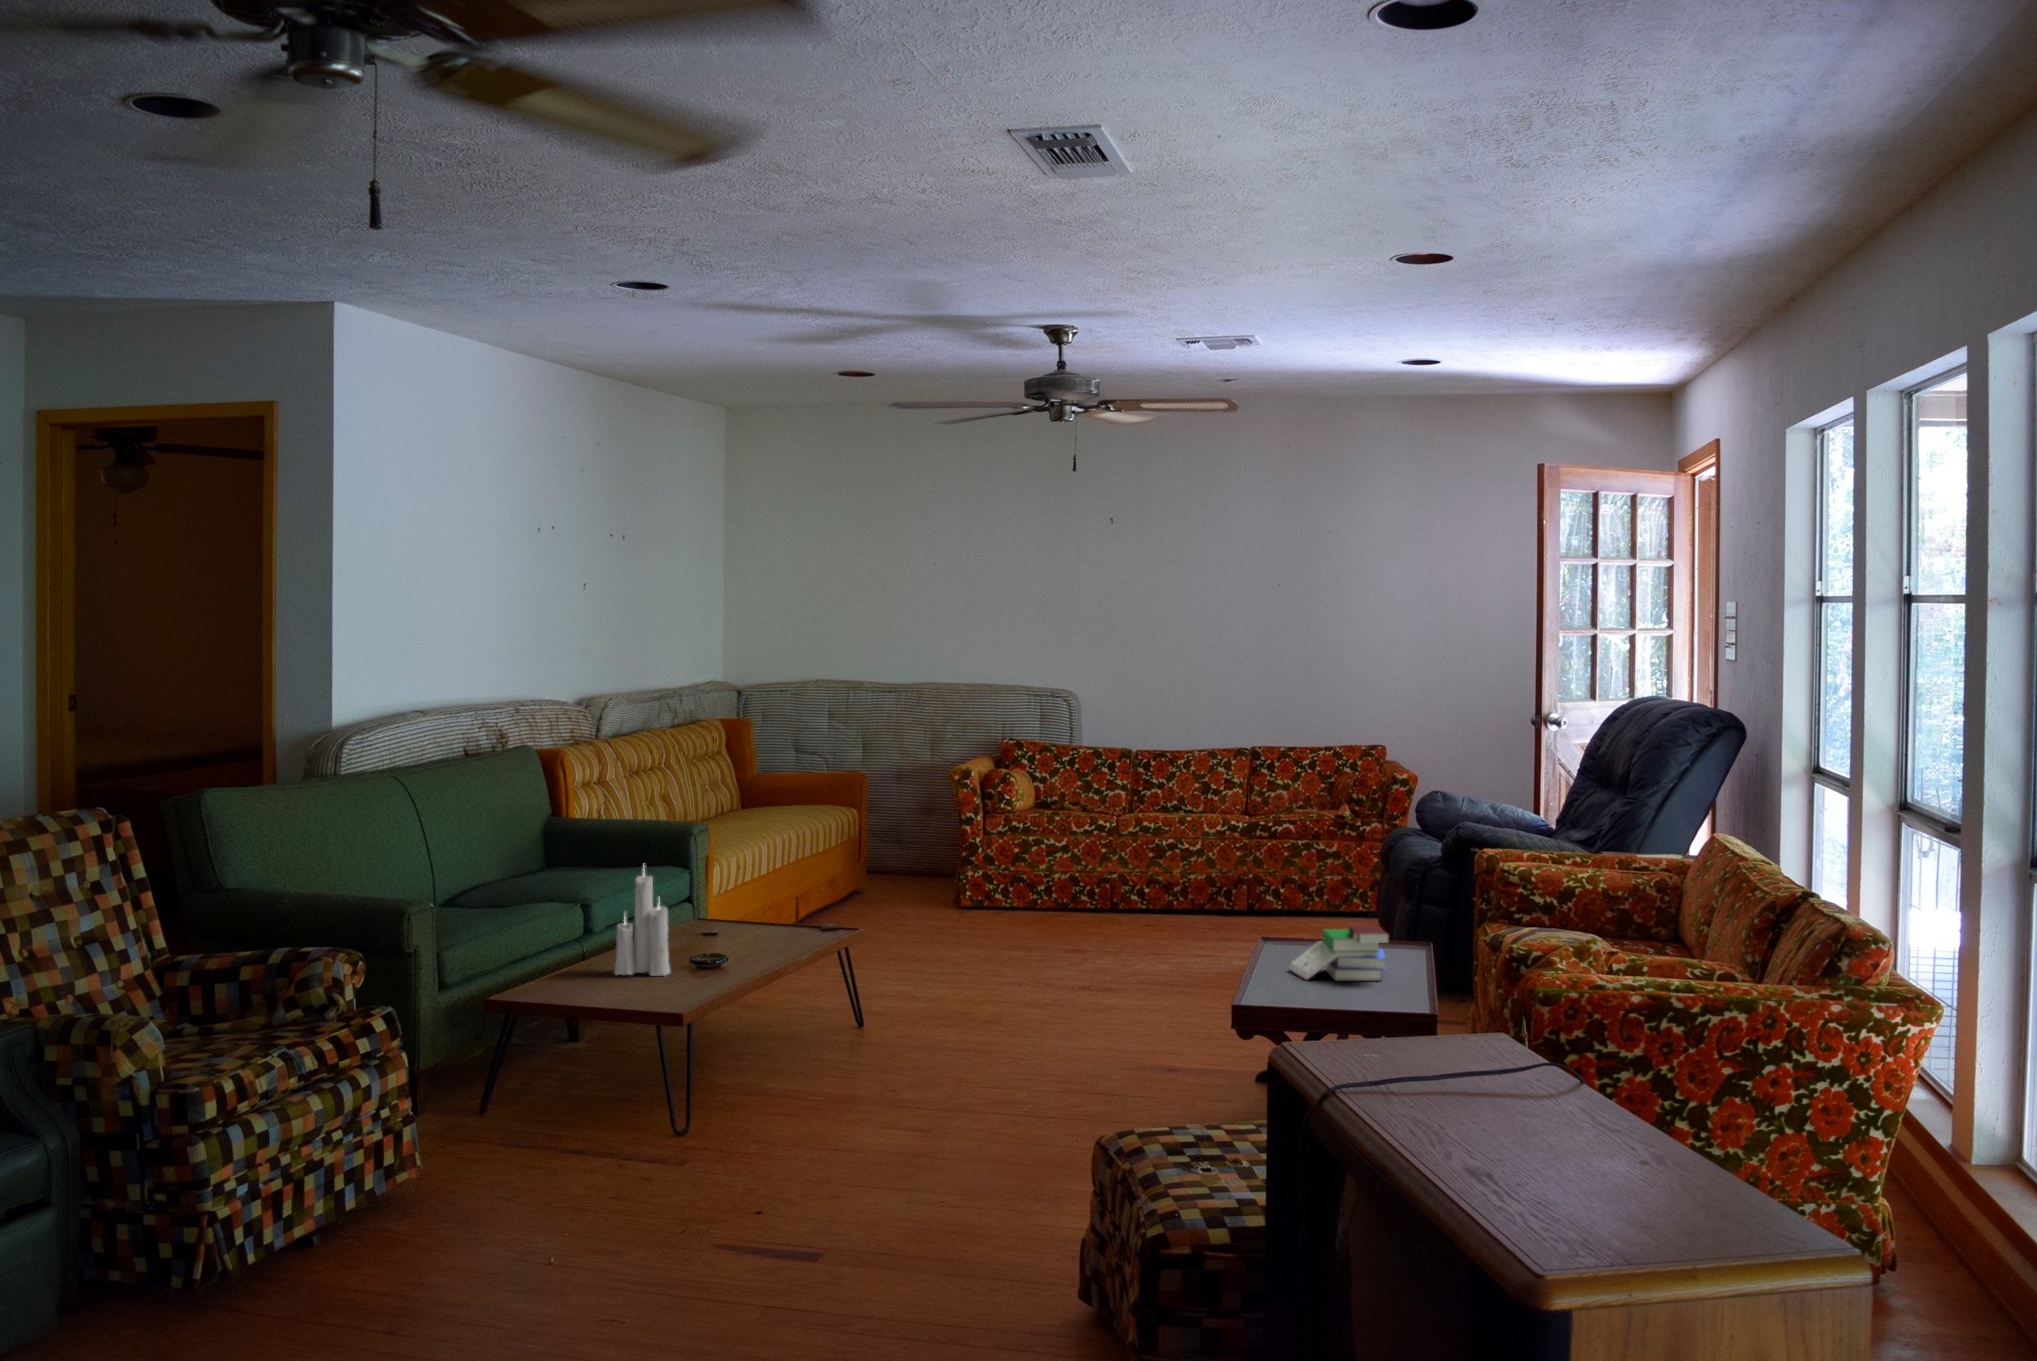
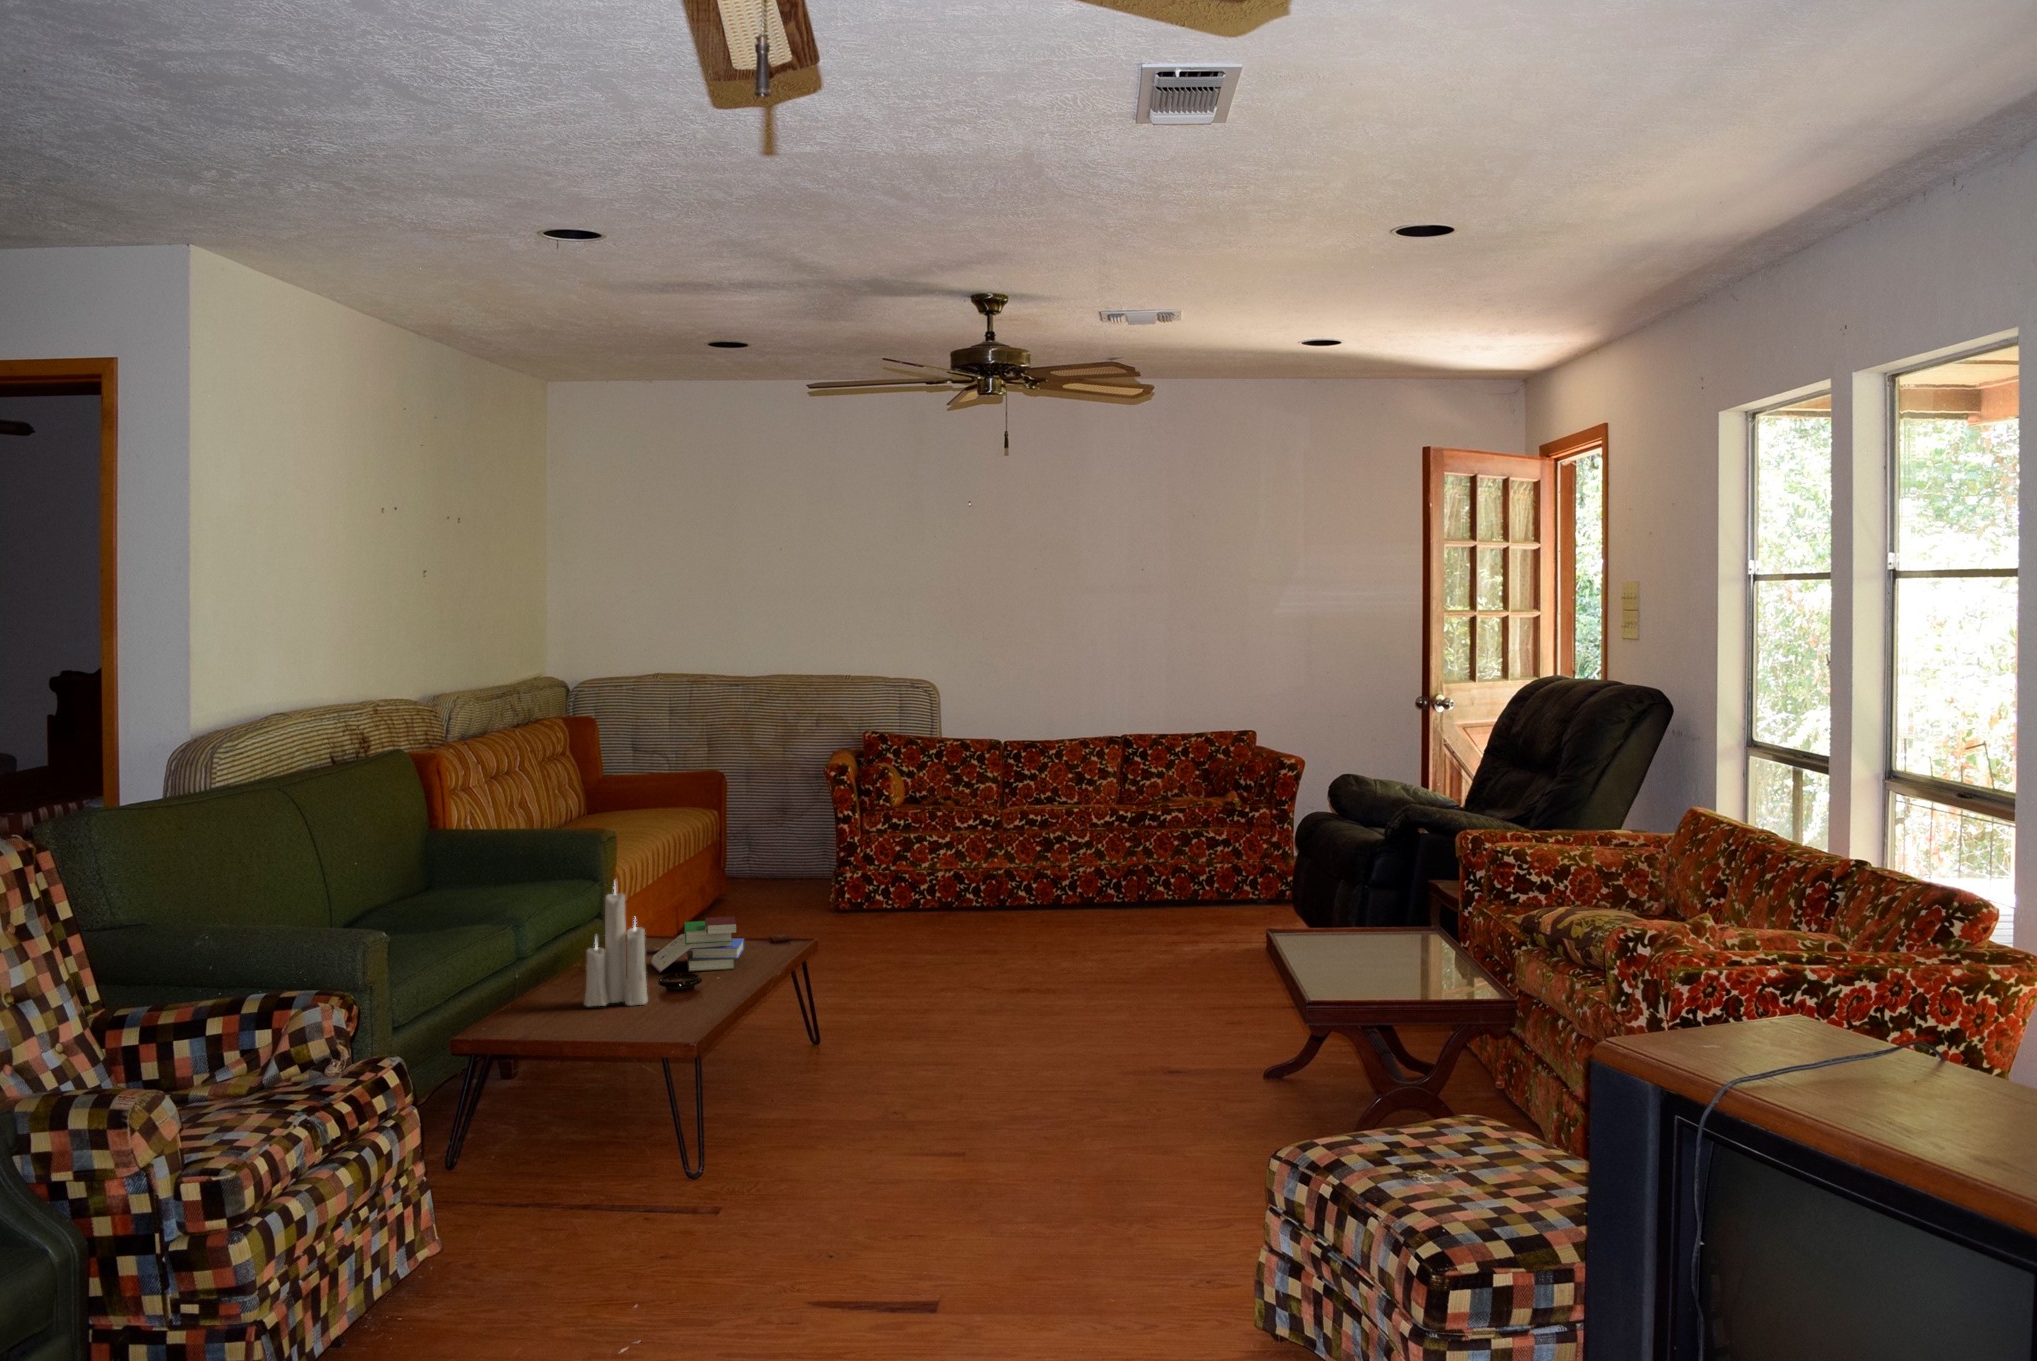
book: present [1289,925,1388,981] -> present [651,916,744,973]

